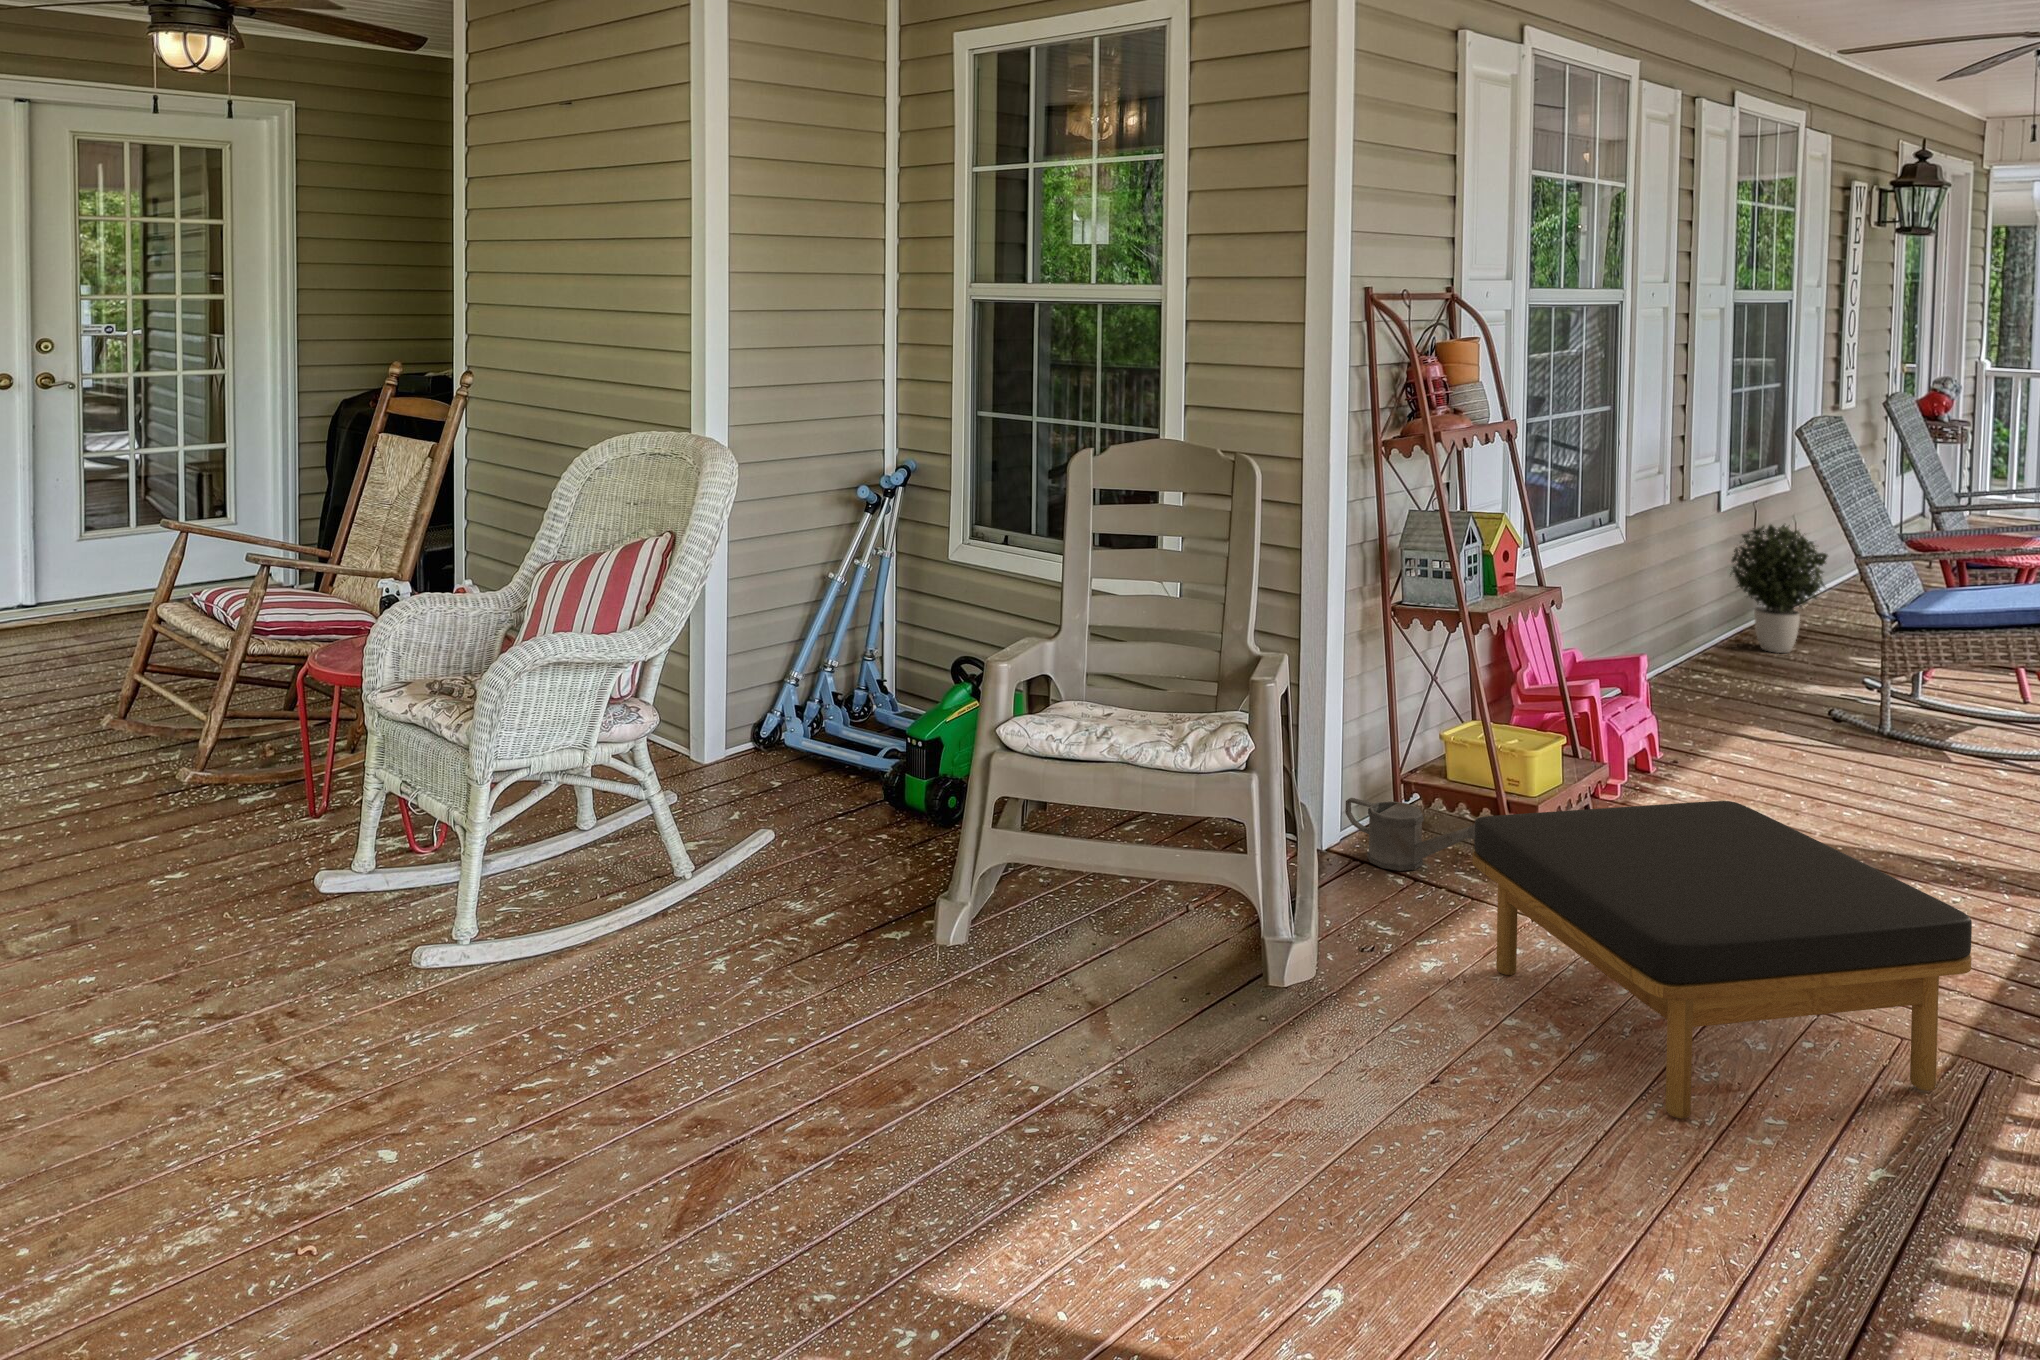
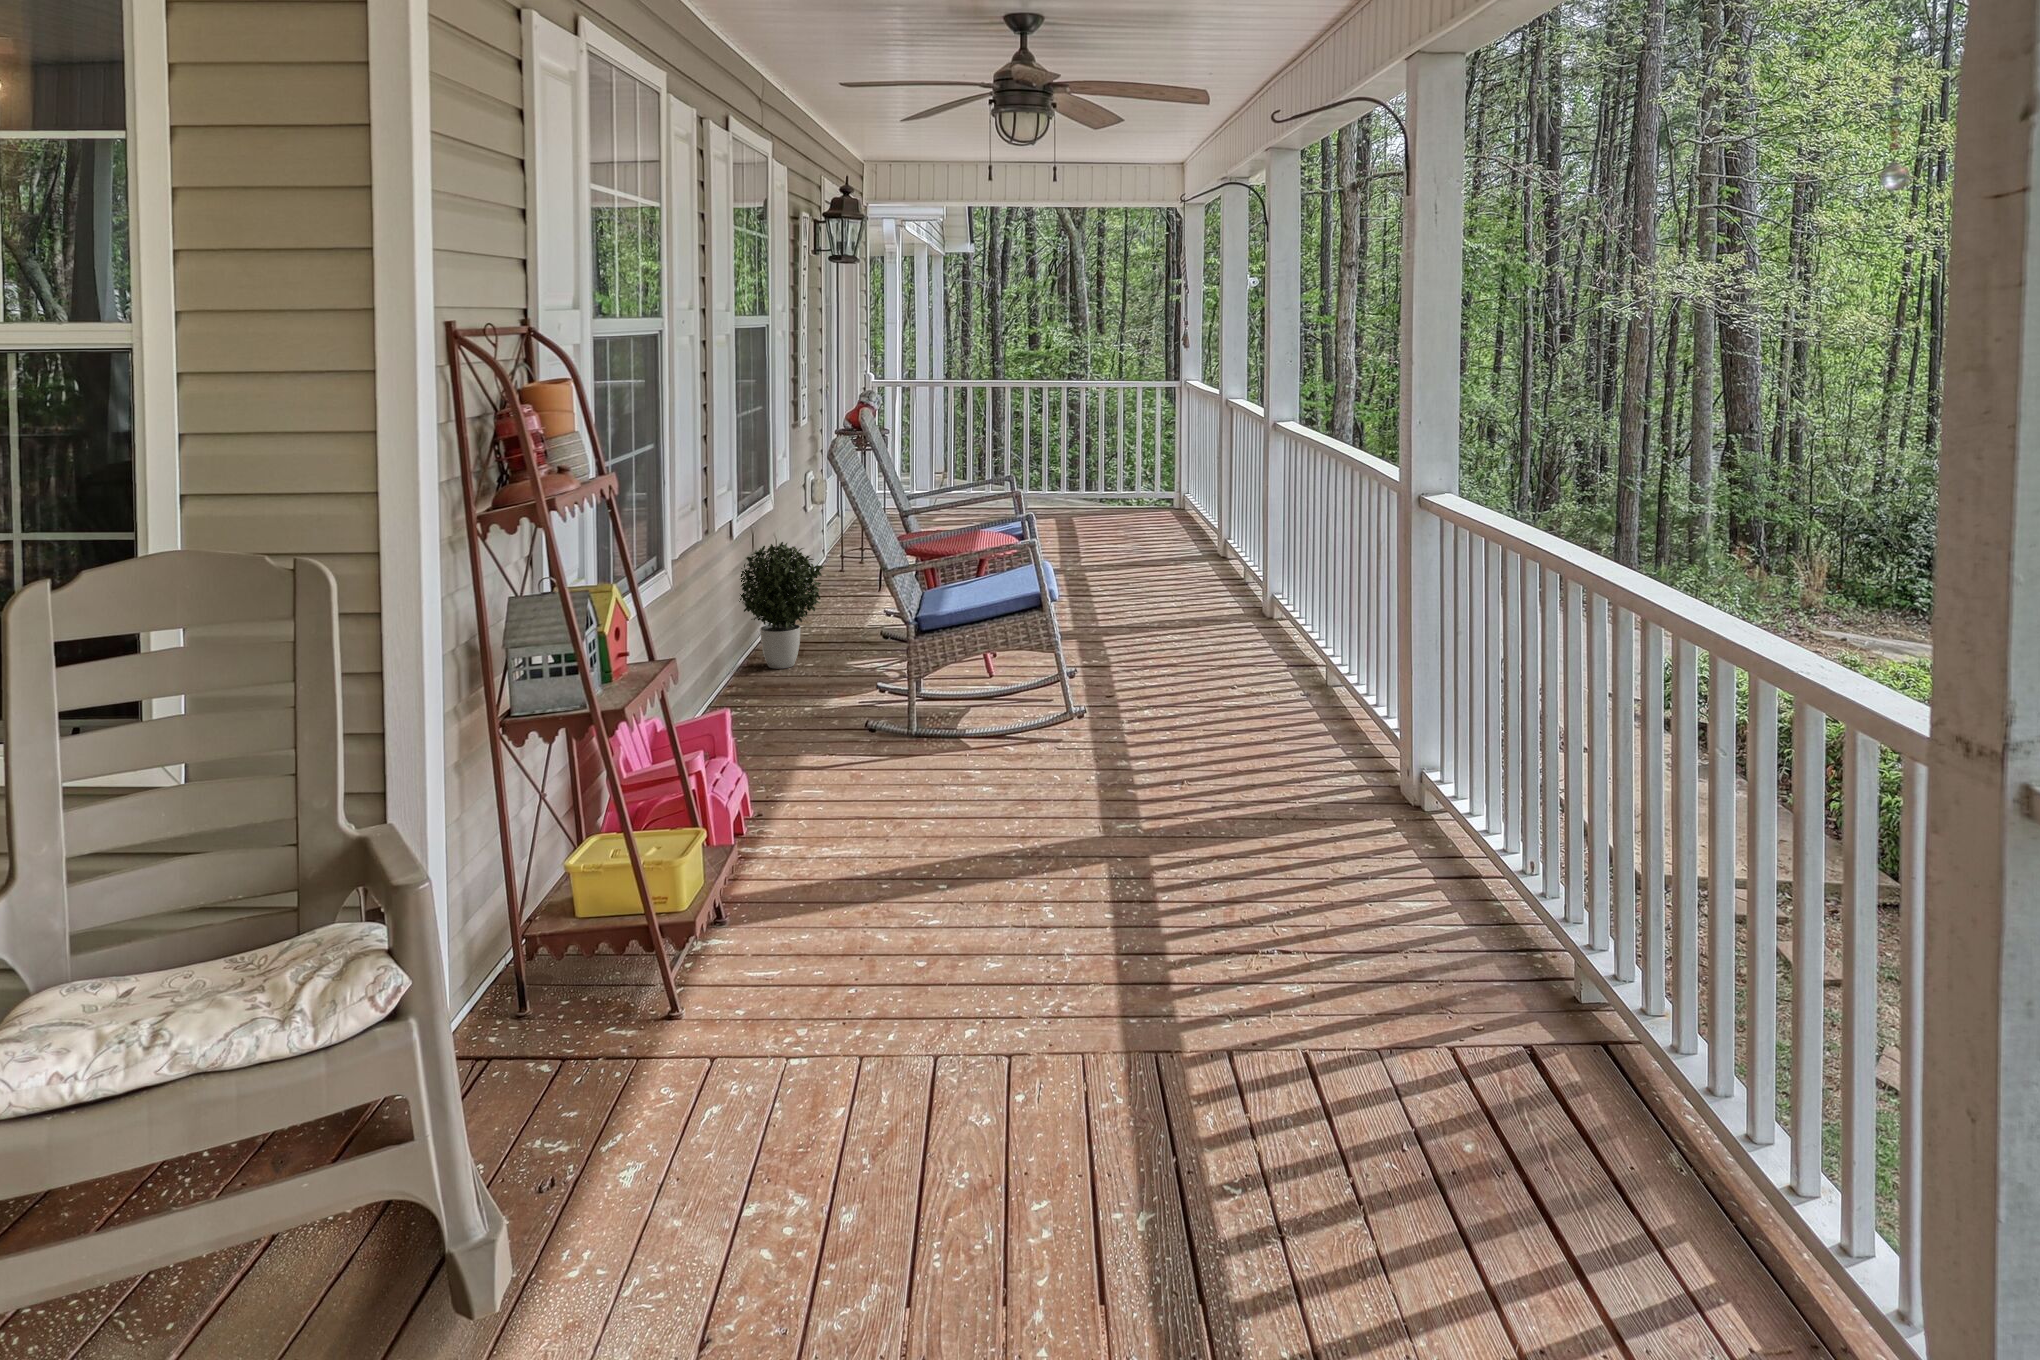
watering can: present [1345,798,1475,871] -> none [452,959,633,1056]
ottoman: present [1473,801,1972,1119] -> none [670,858,1159,1256]

